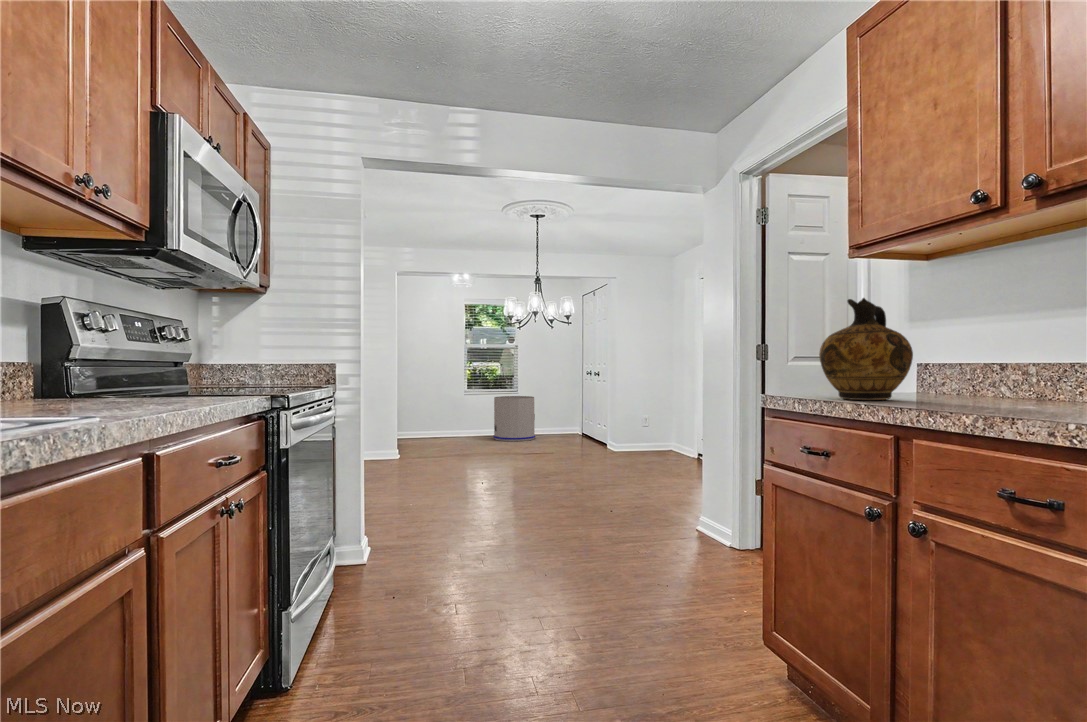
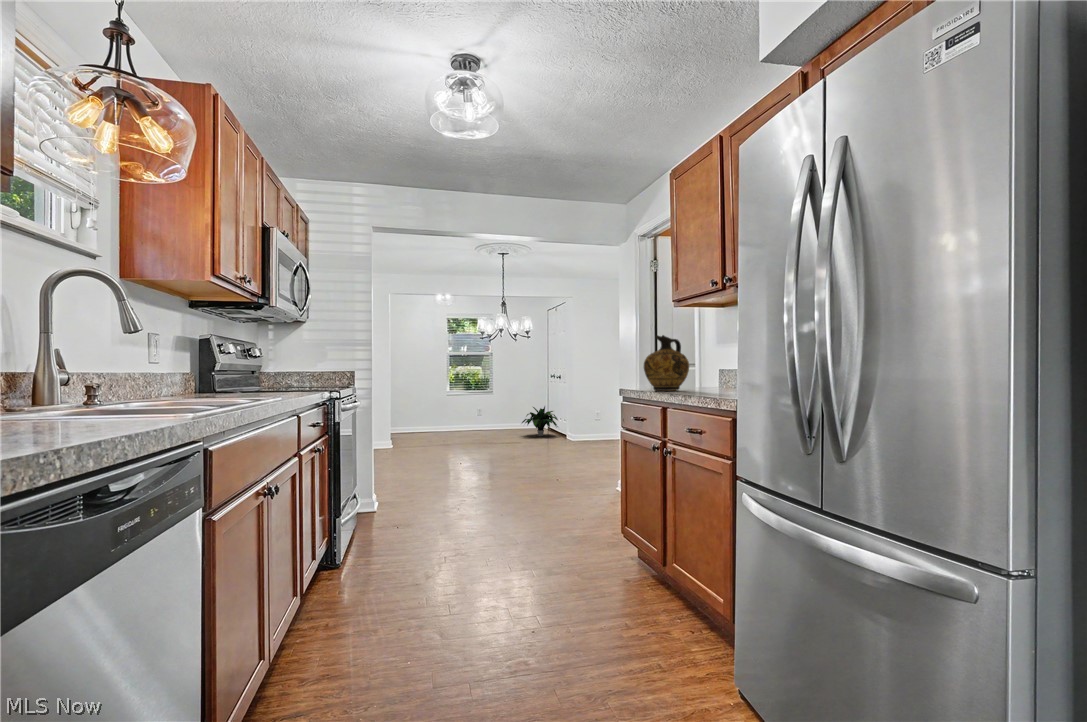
trash can: present [493,396,535,441] -> none [472,396,507,434]
potted plant: none [552,407,599,445] -> present [522,406,558,436]

